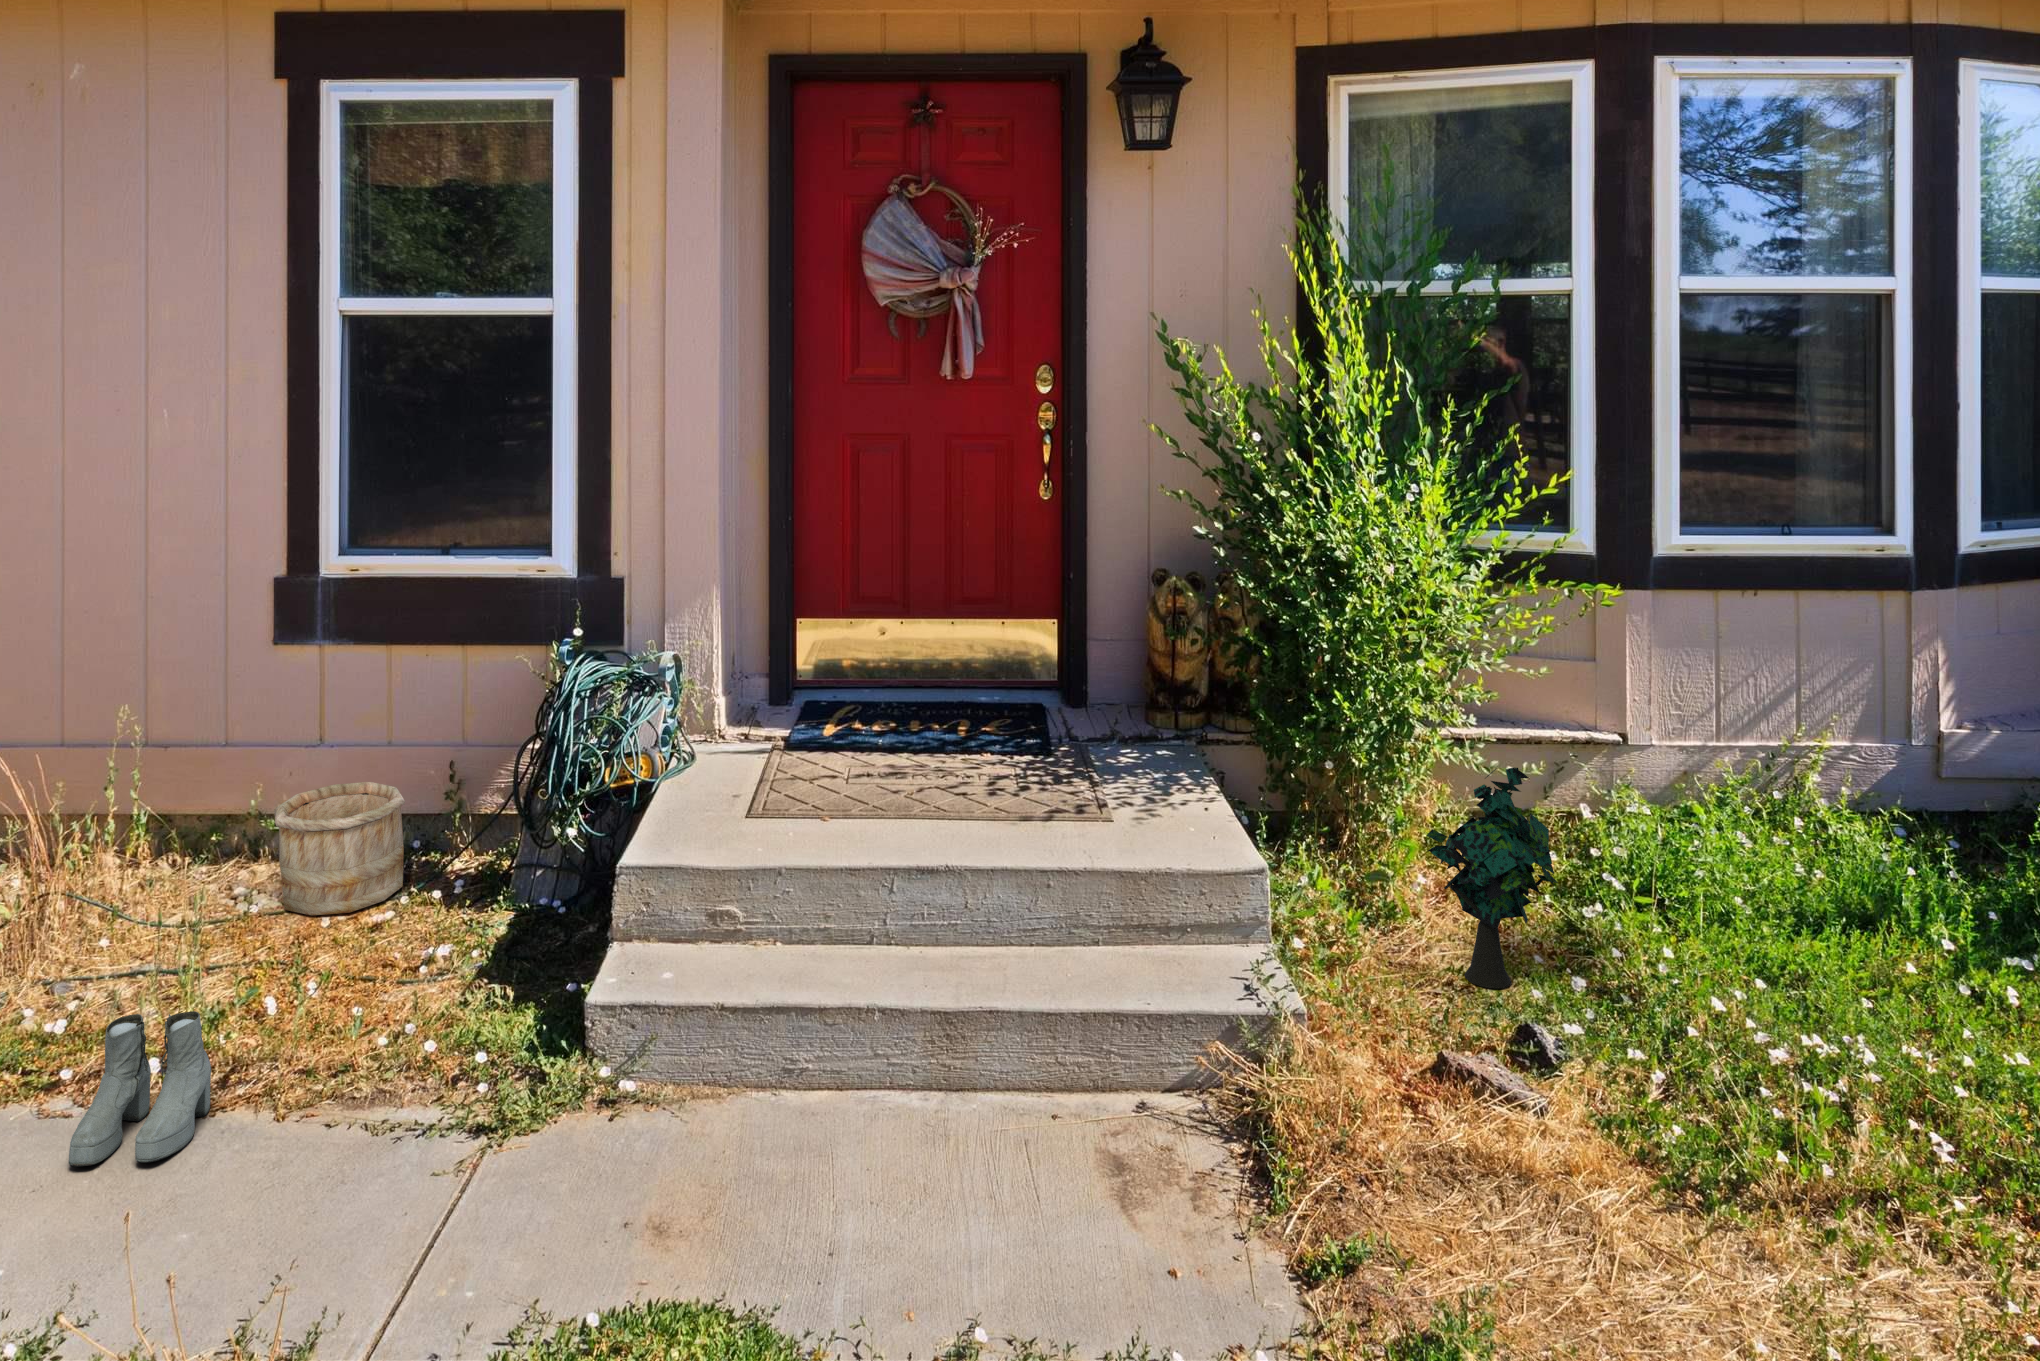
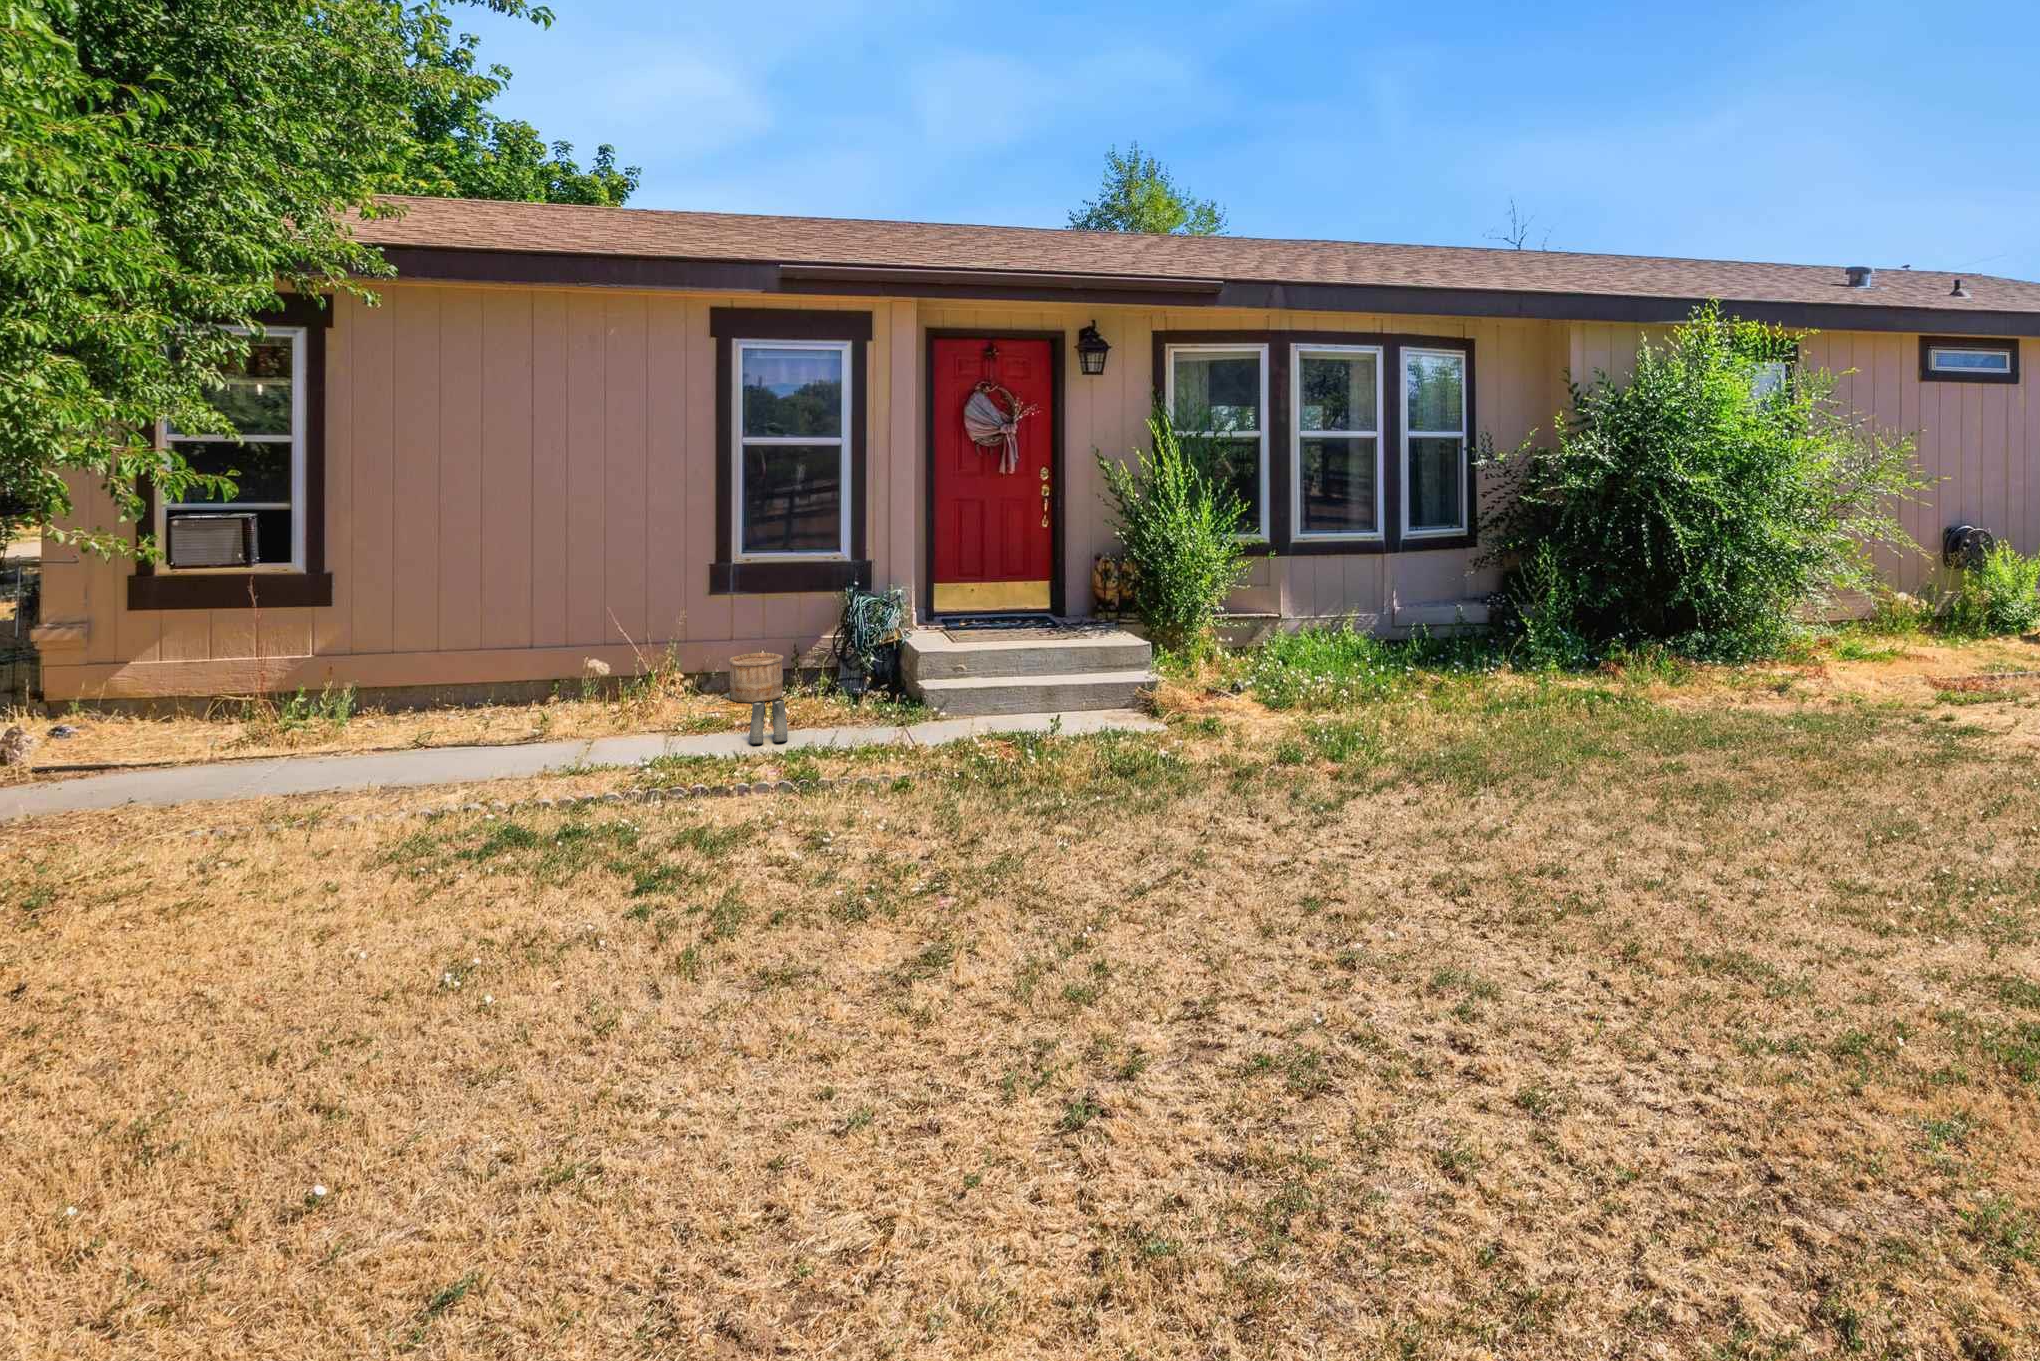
decorative plant: present [1427,768,1558,988] -> none [1203,607,1247,684]

